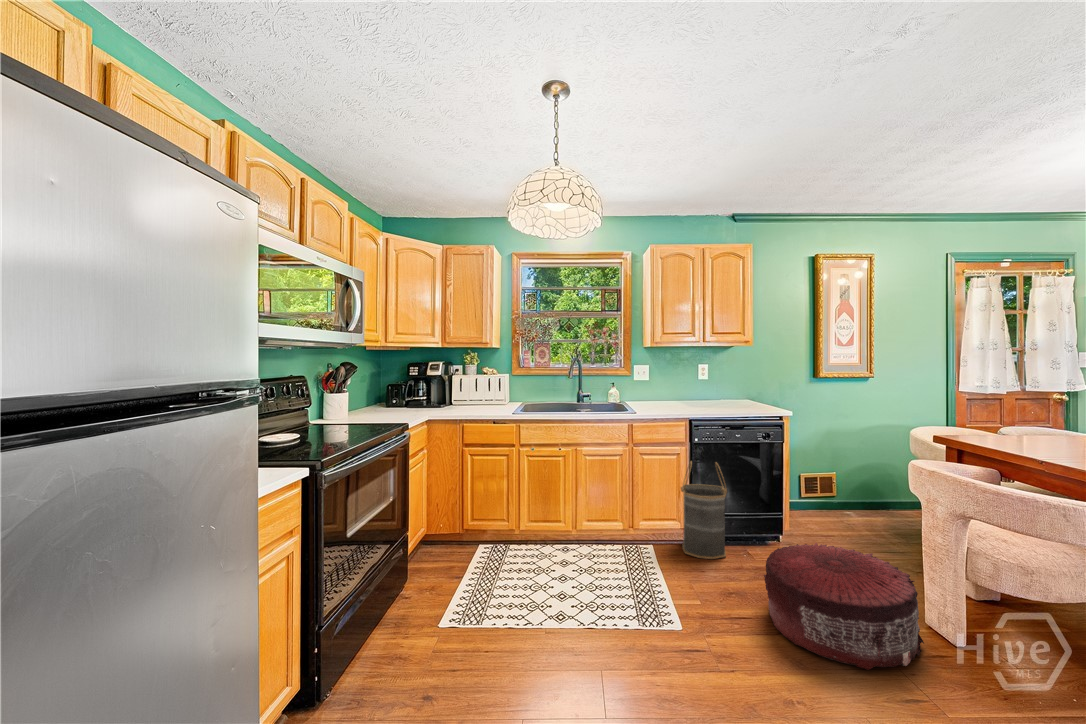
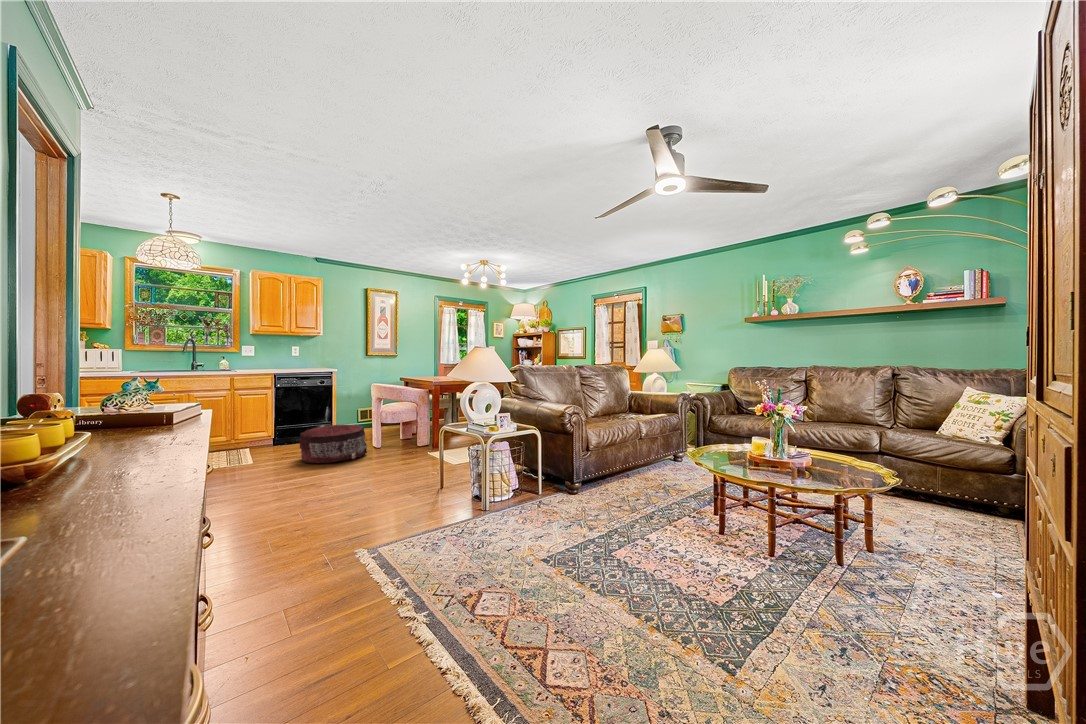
basket: present [681,461,727,559] -> none [266,396,295,451]

